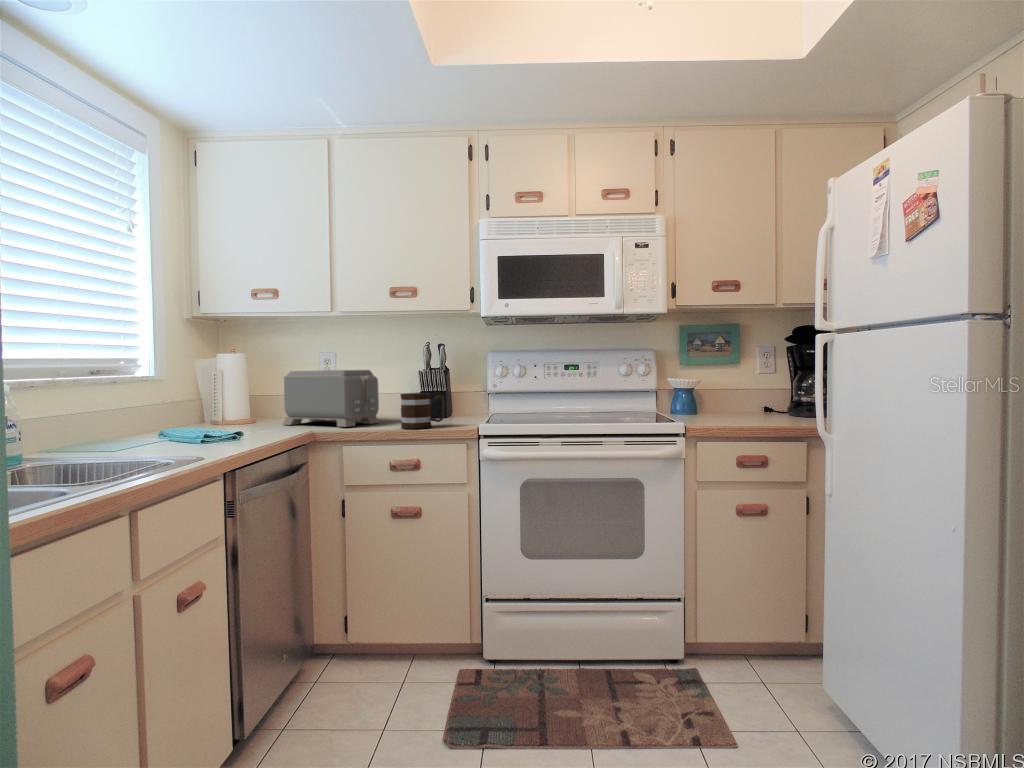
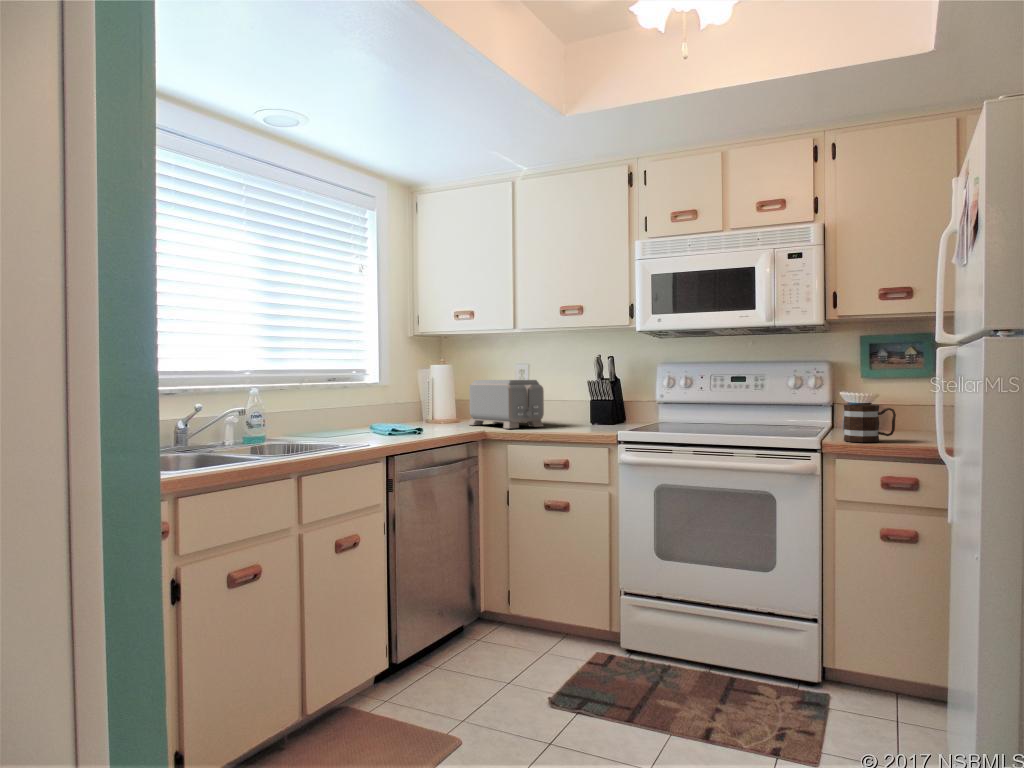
mug: present [401,393,445,429] -> present [844,404,896,442]

